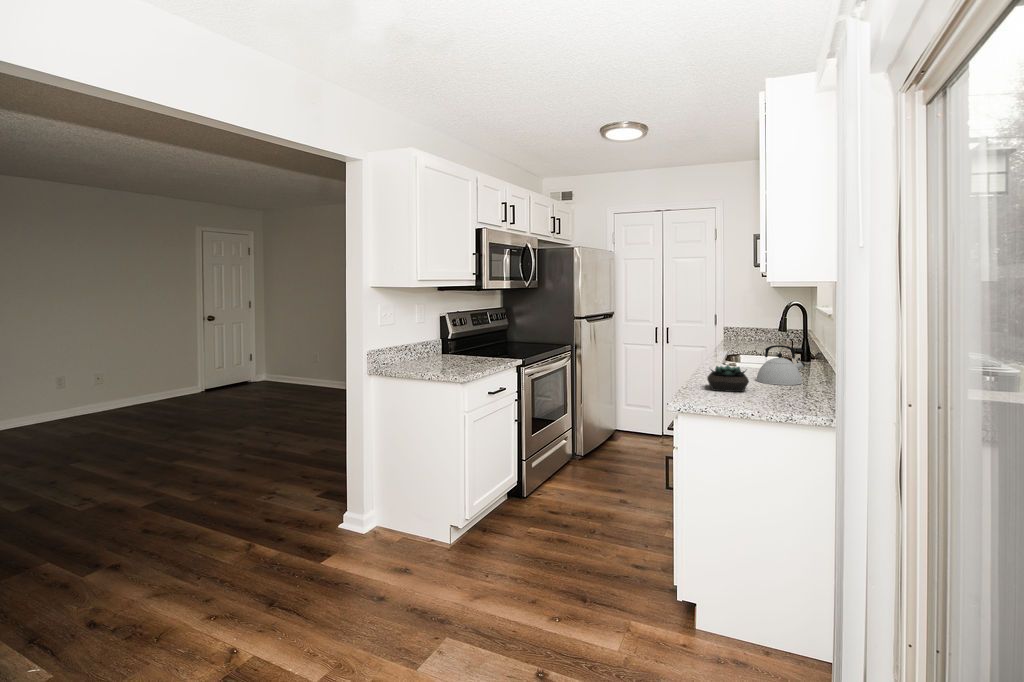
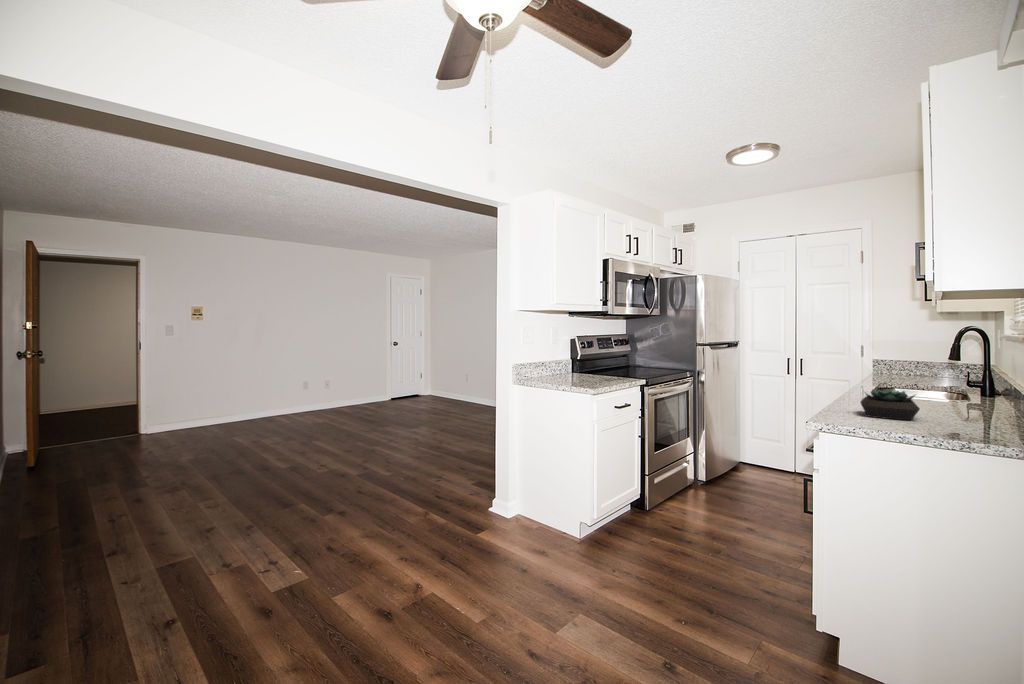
kettle: present [756,345,805,385] -> none [926,370,999,417]

